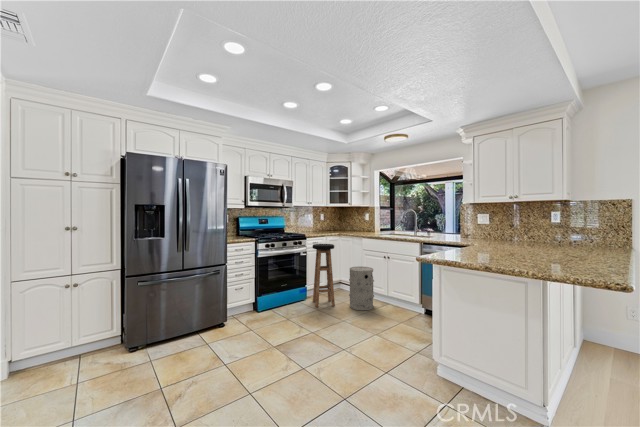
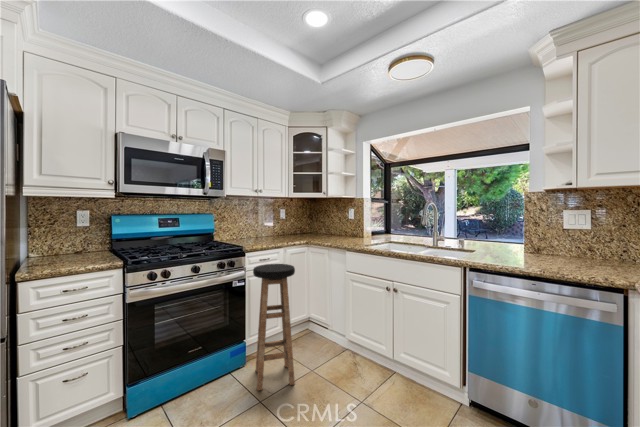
trash can: present [349,267,374,310] -> none [322,306,369,399]

